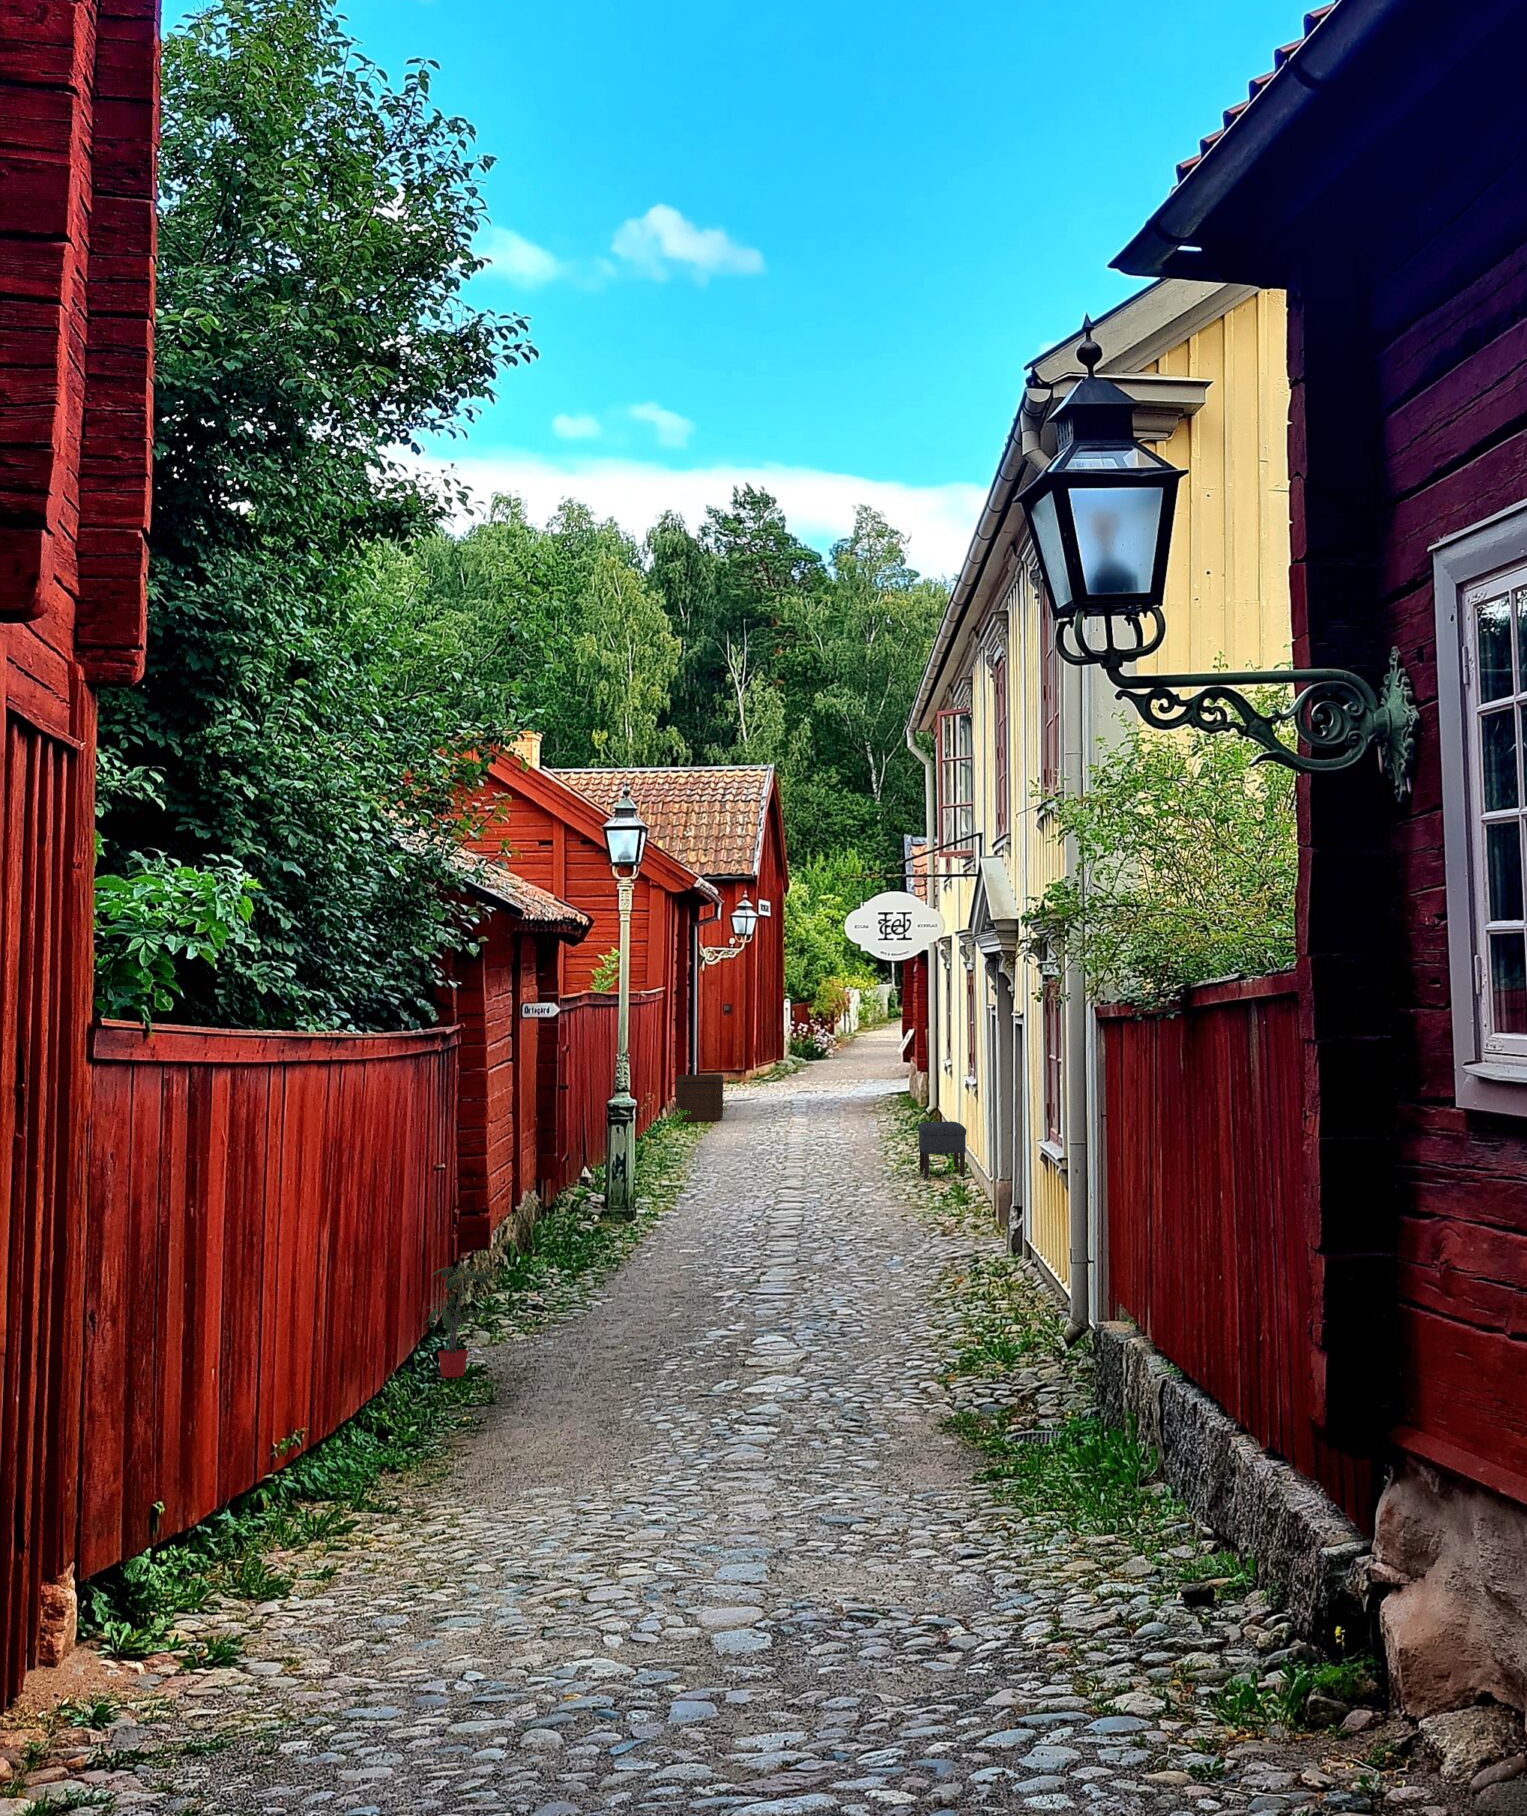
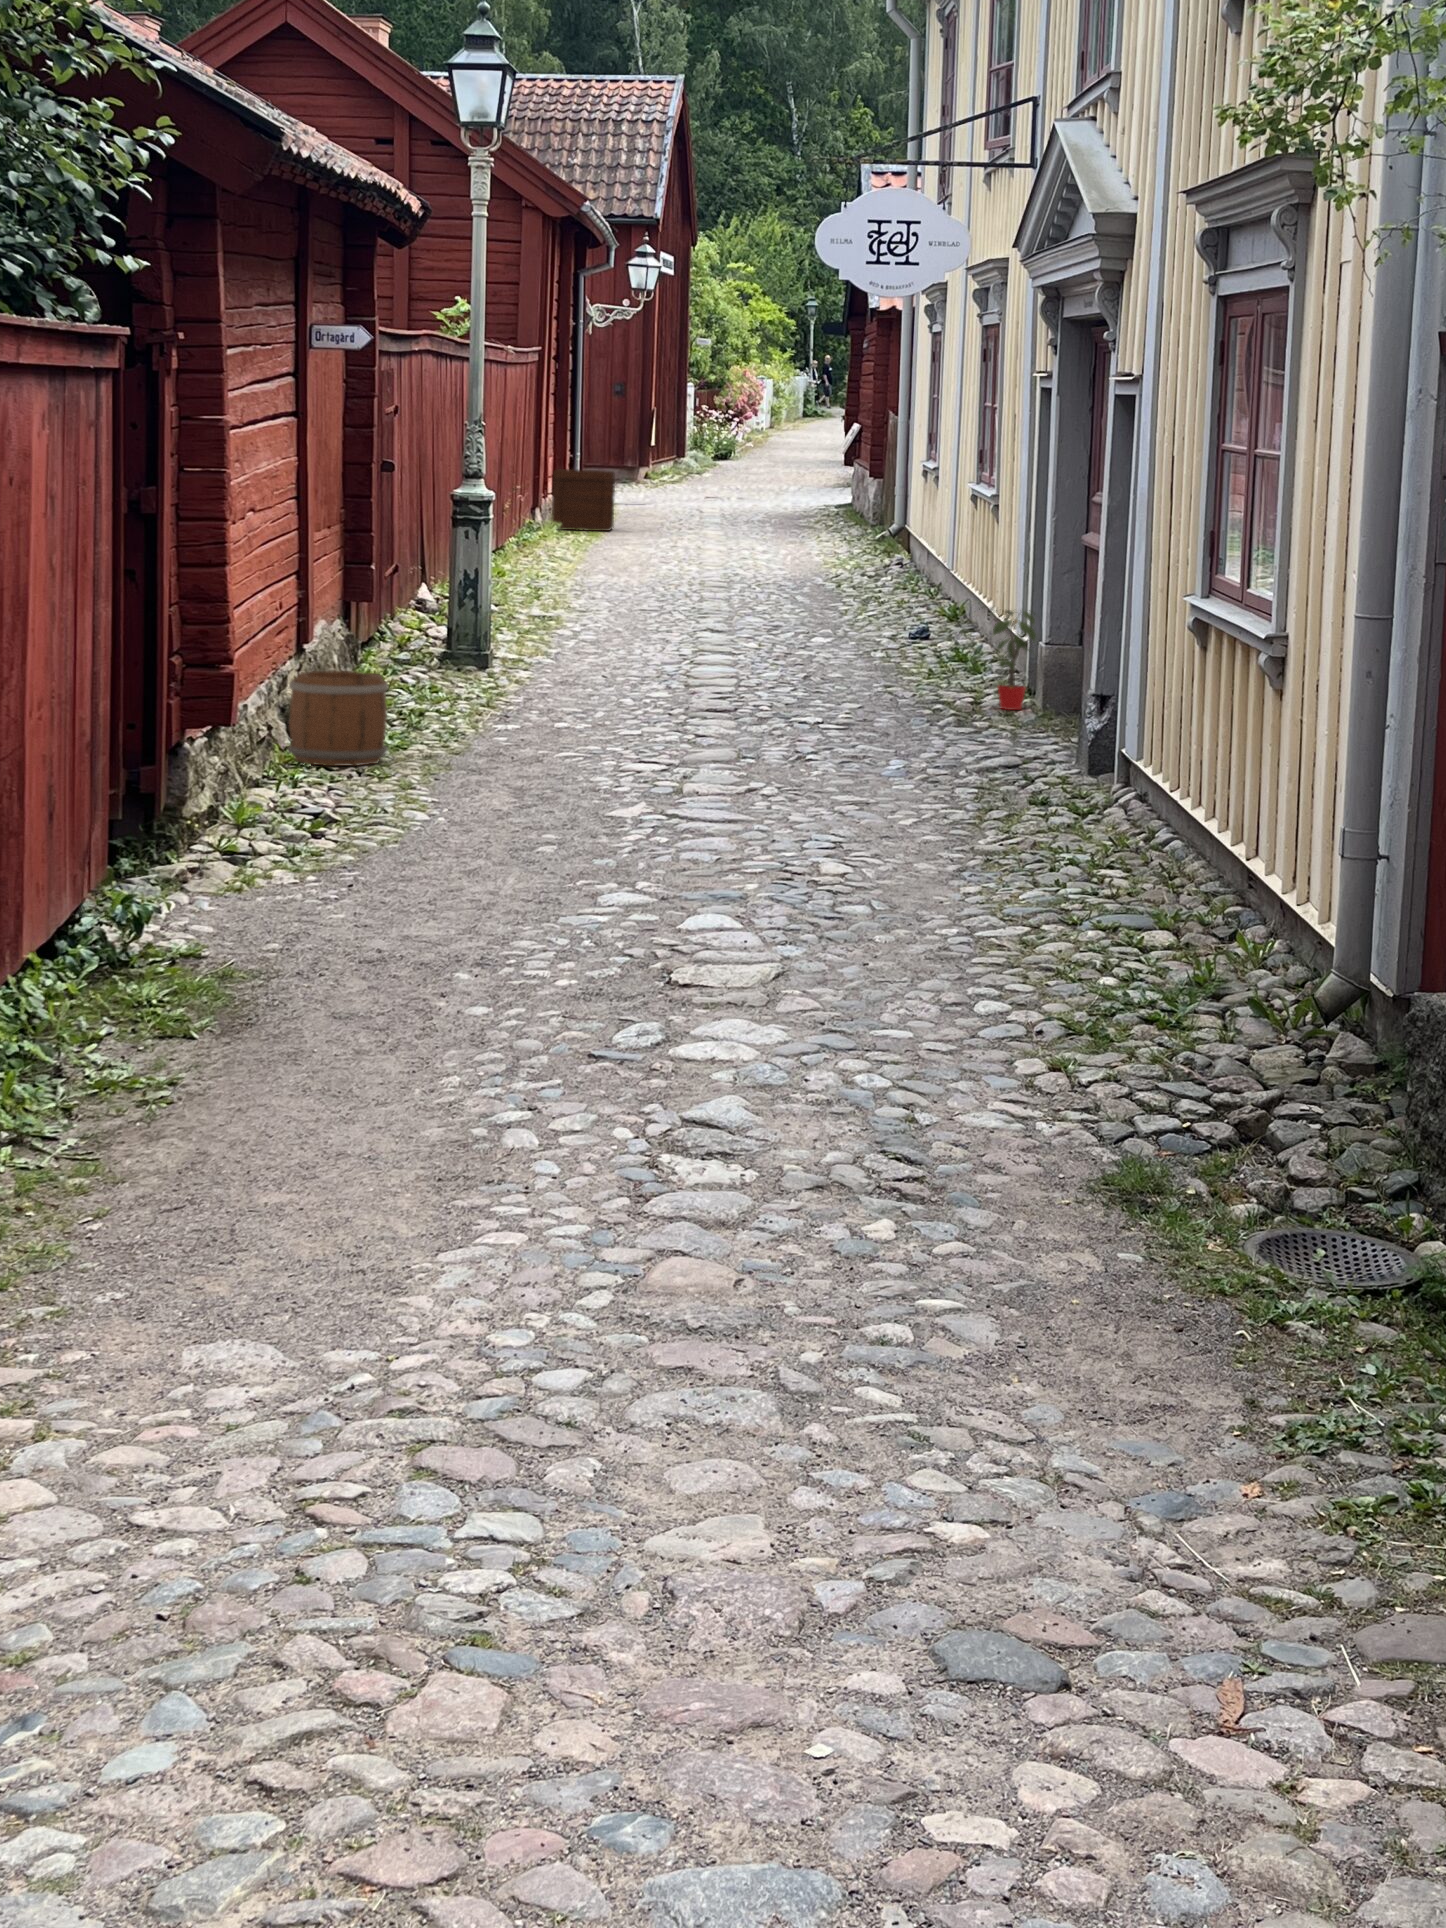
bench: present [918,1121,967,1179] -> none [897,549,972,631]
bucket: none [507,1221,572,1283] -> present [287,671,389,766]
potted plant: present [426,1266,492,1377] -> present [979,608,1036,710]

